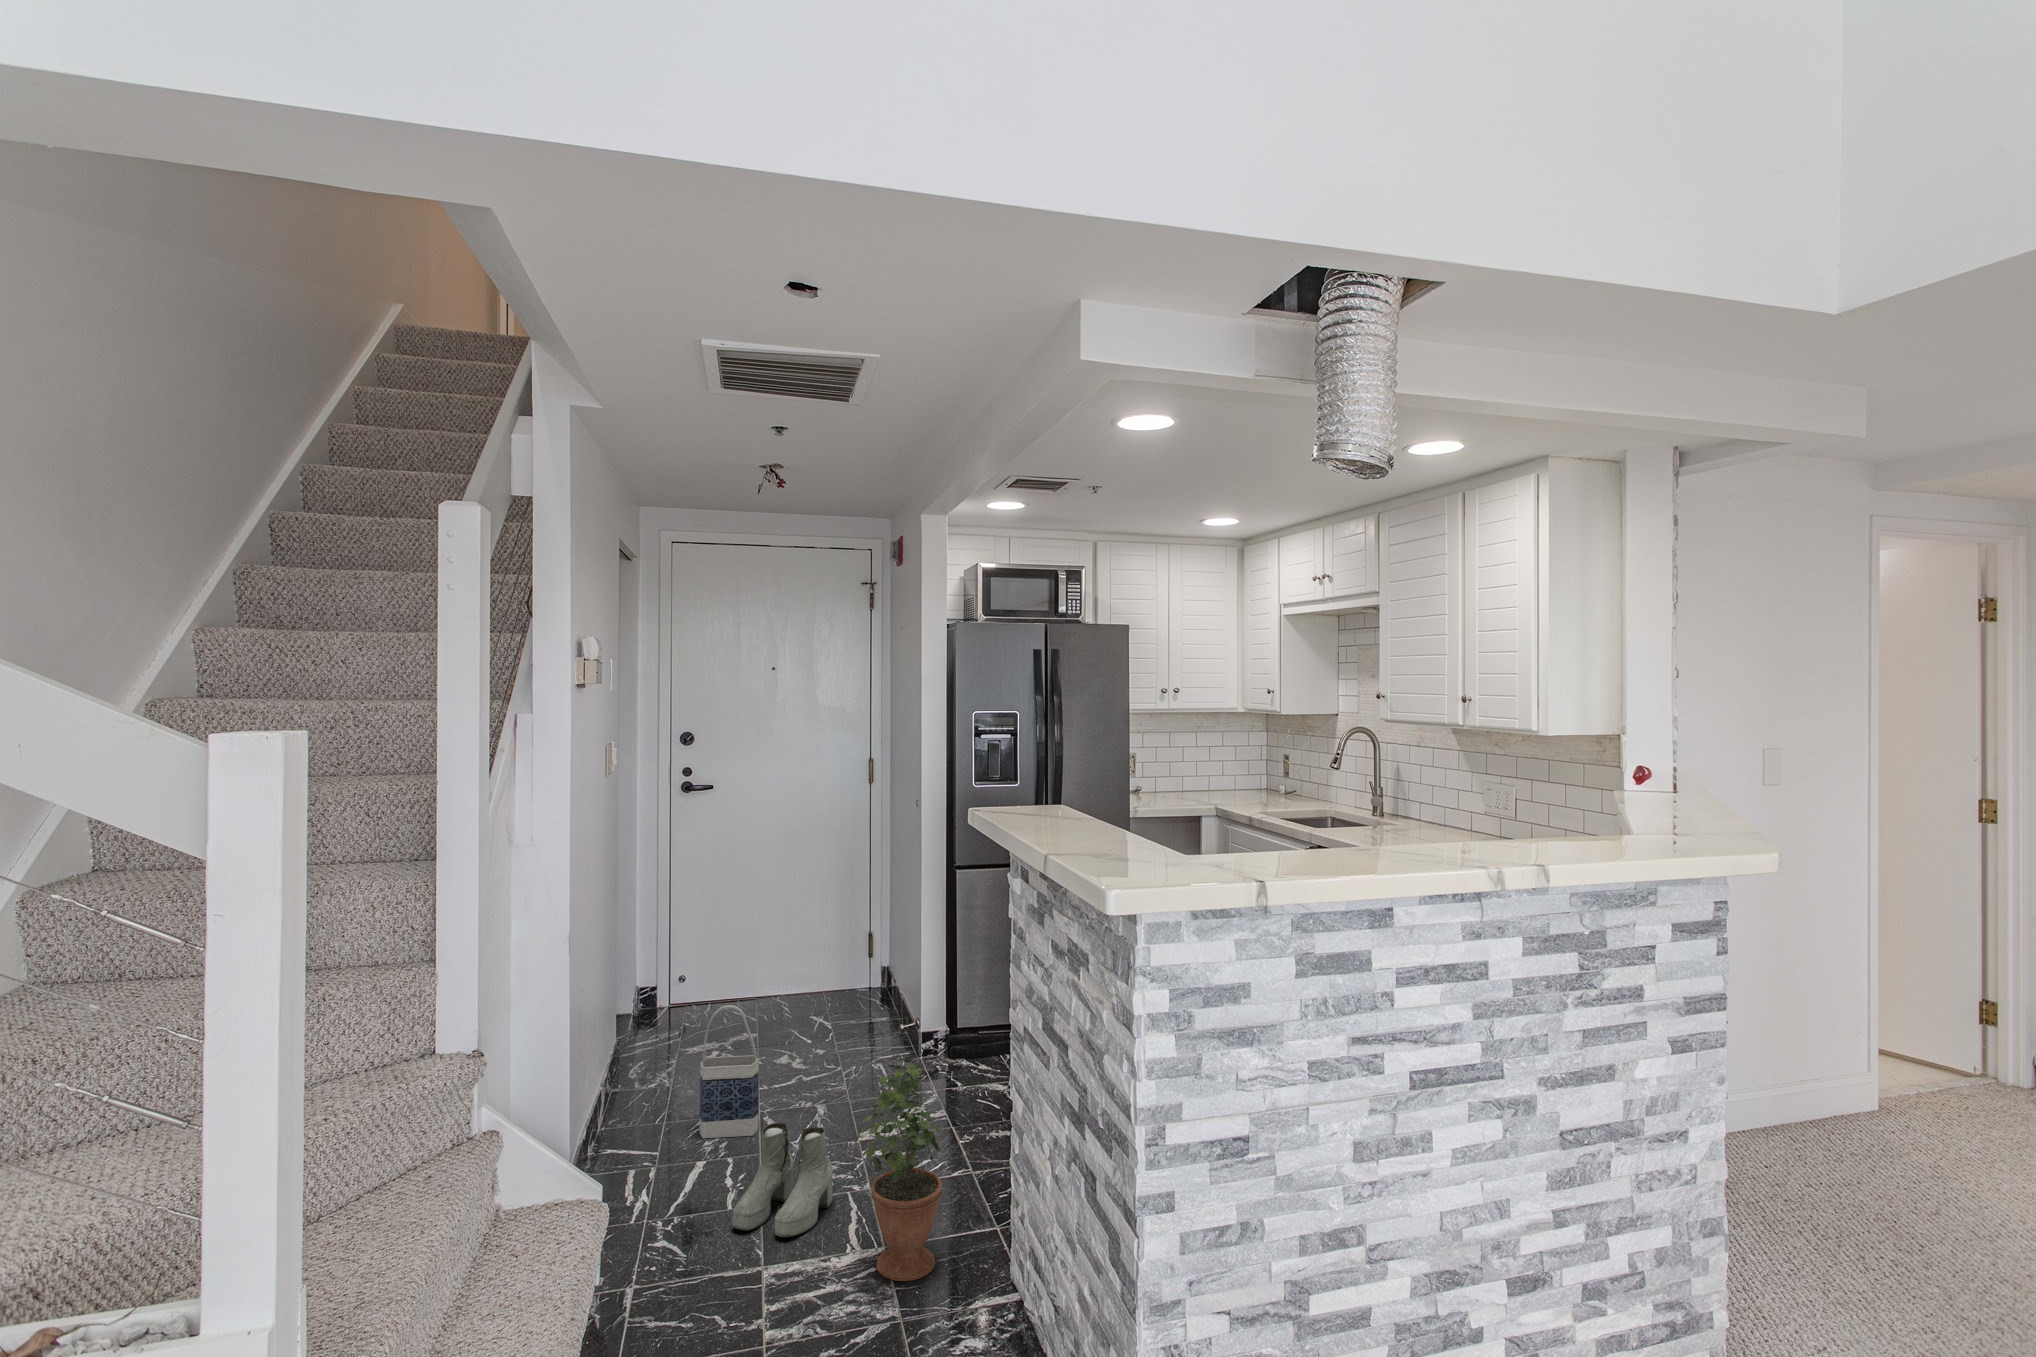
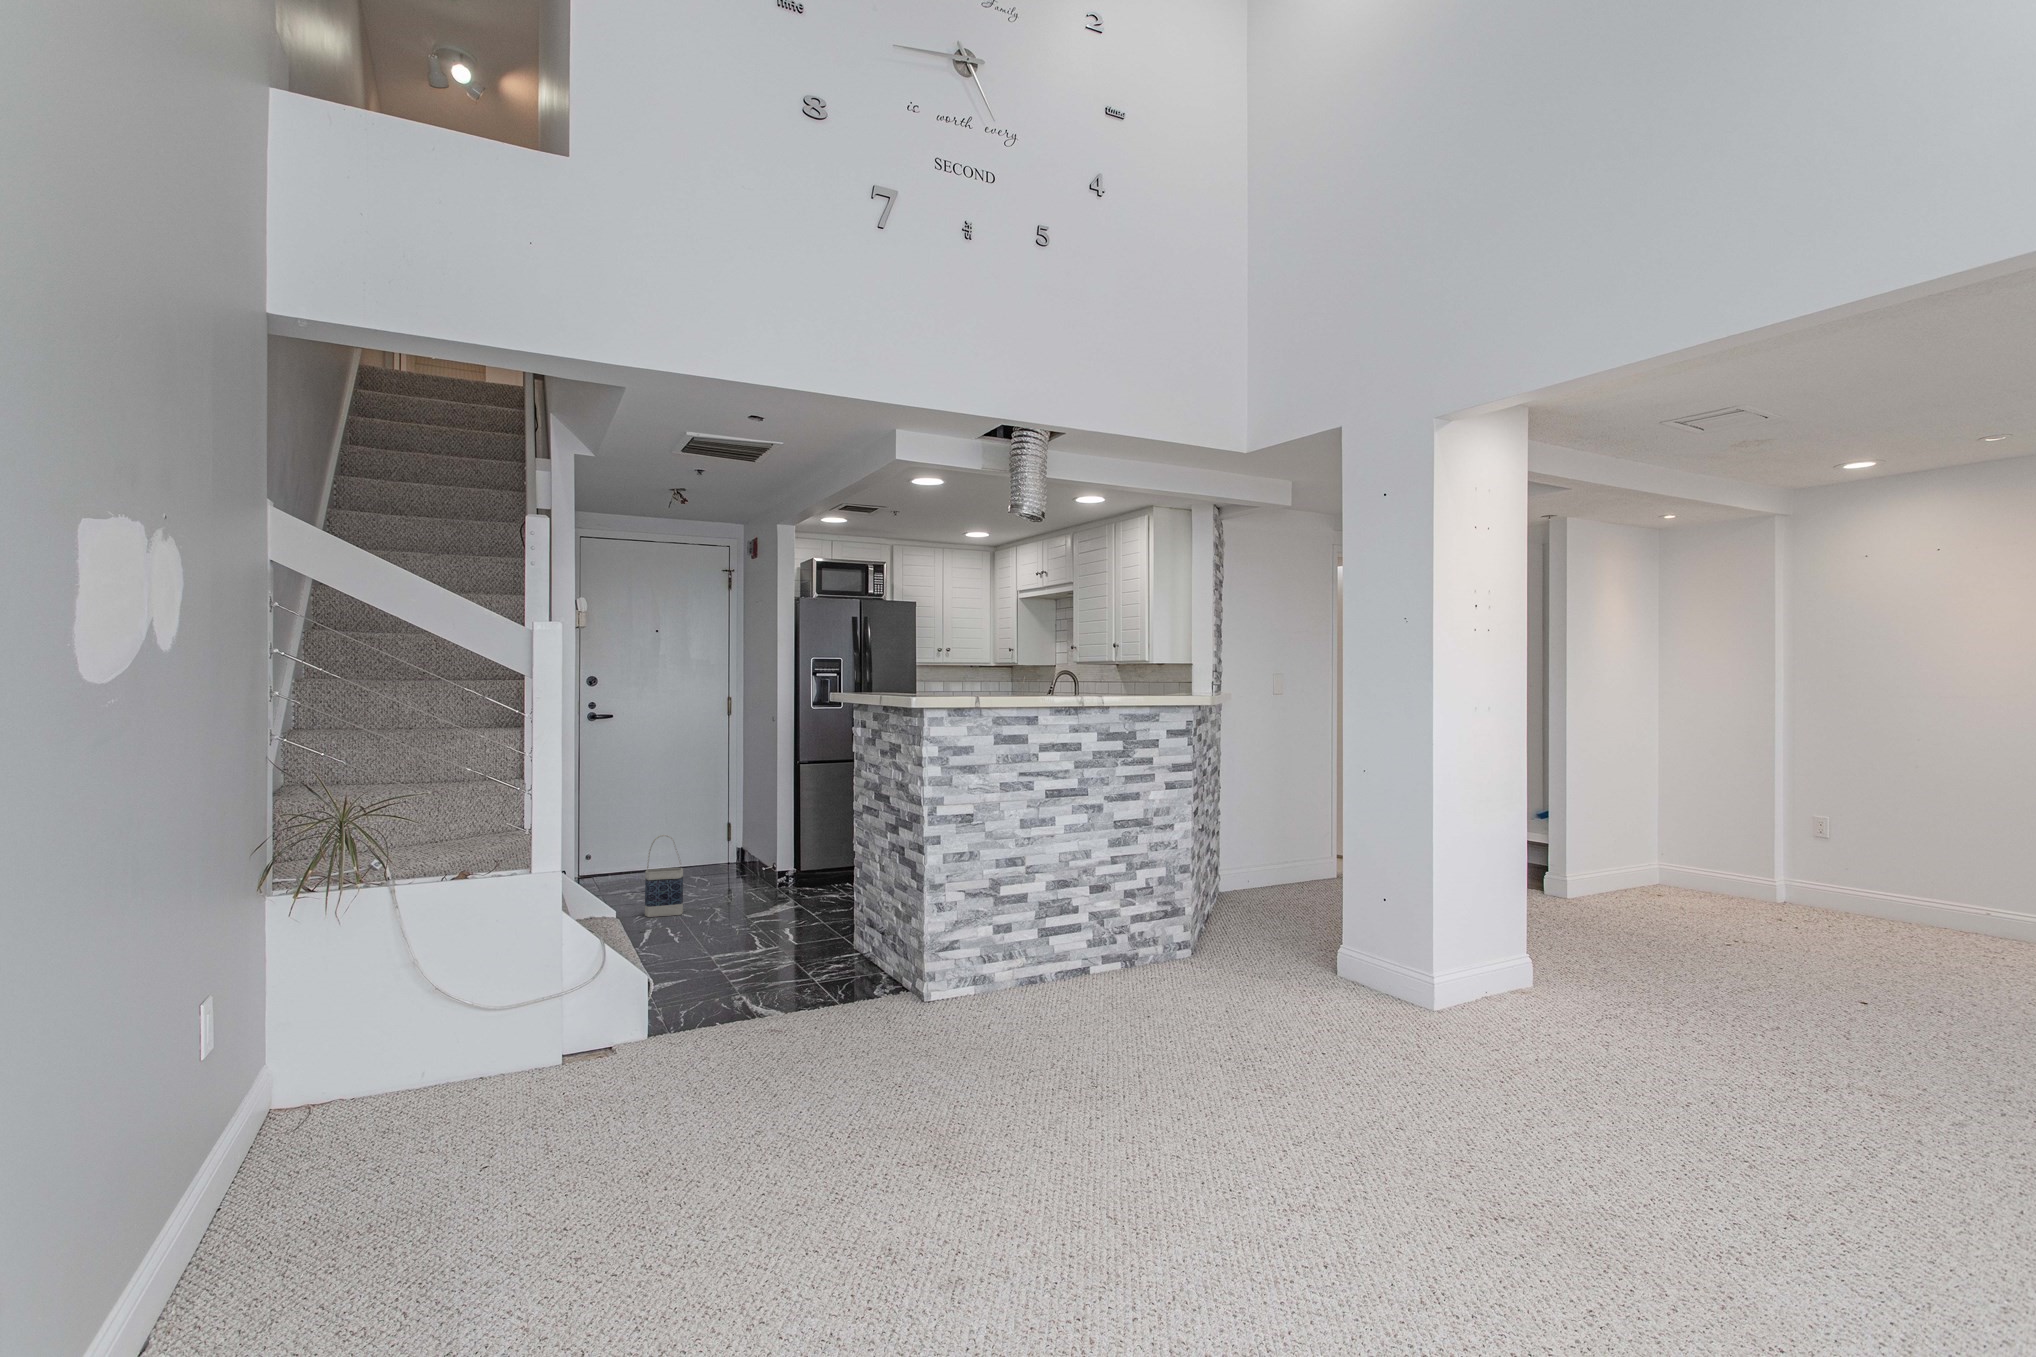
potted plant: present [857,1054,942,1281] -> none [768,832,815,949]
boots: present [732,1122,833,1237] -> none [688,886,744,940]

